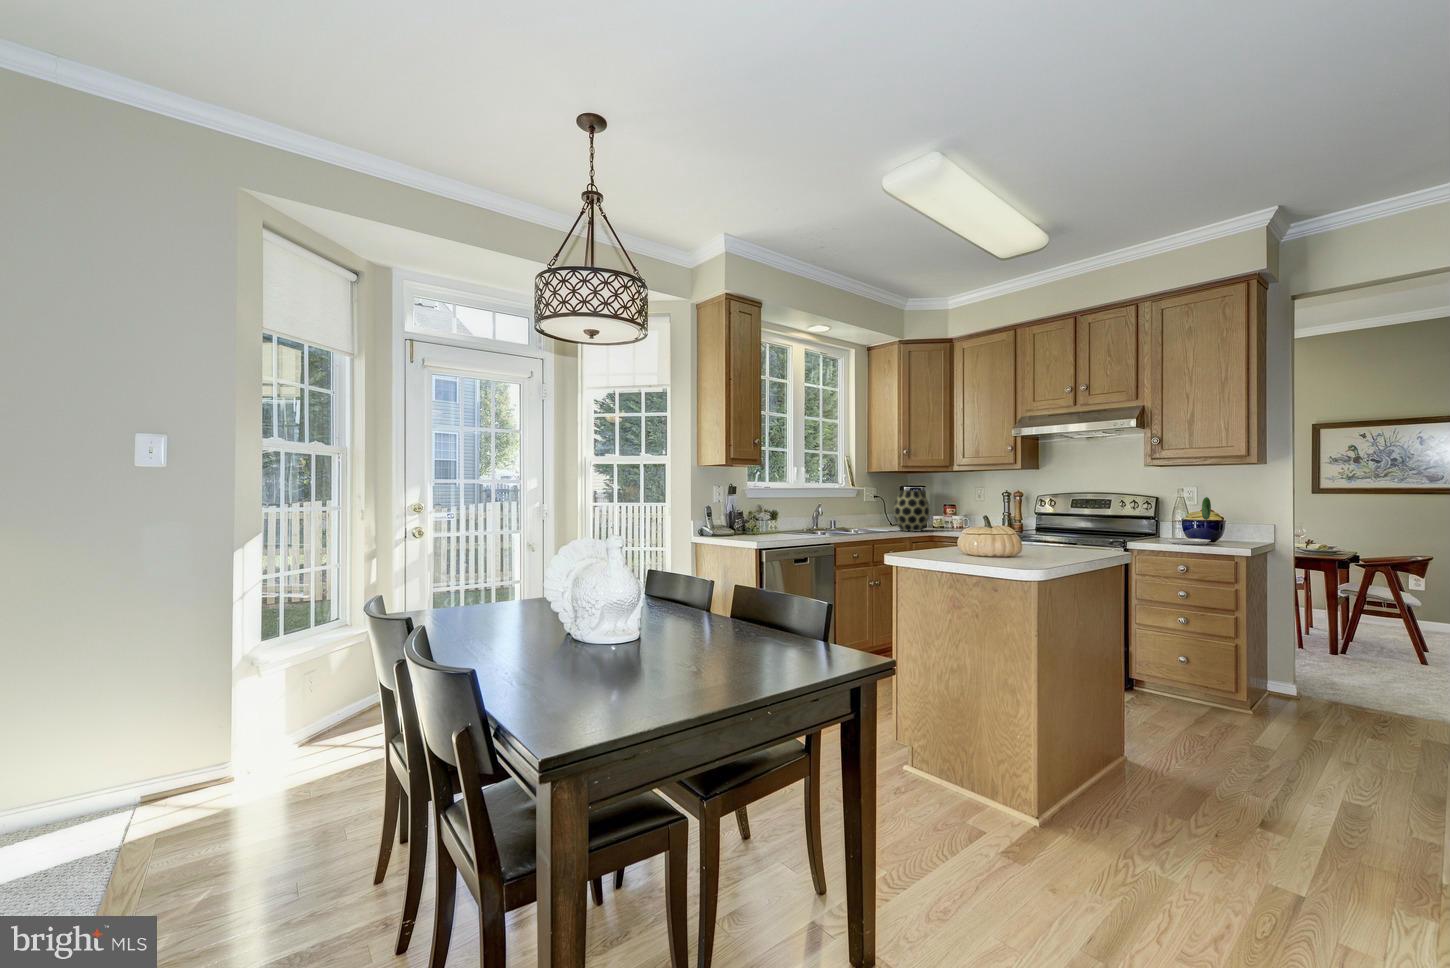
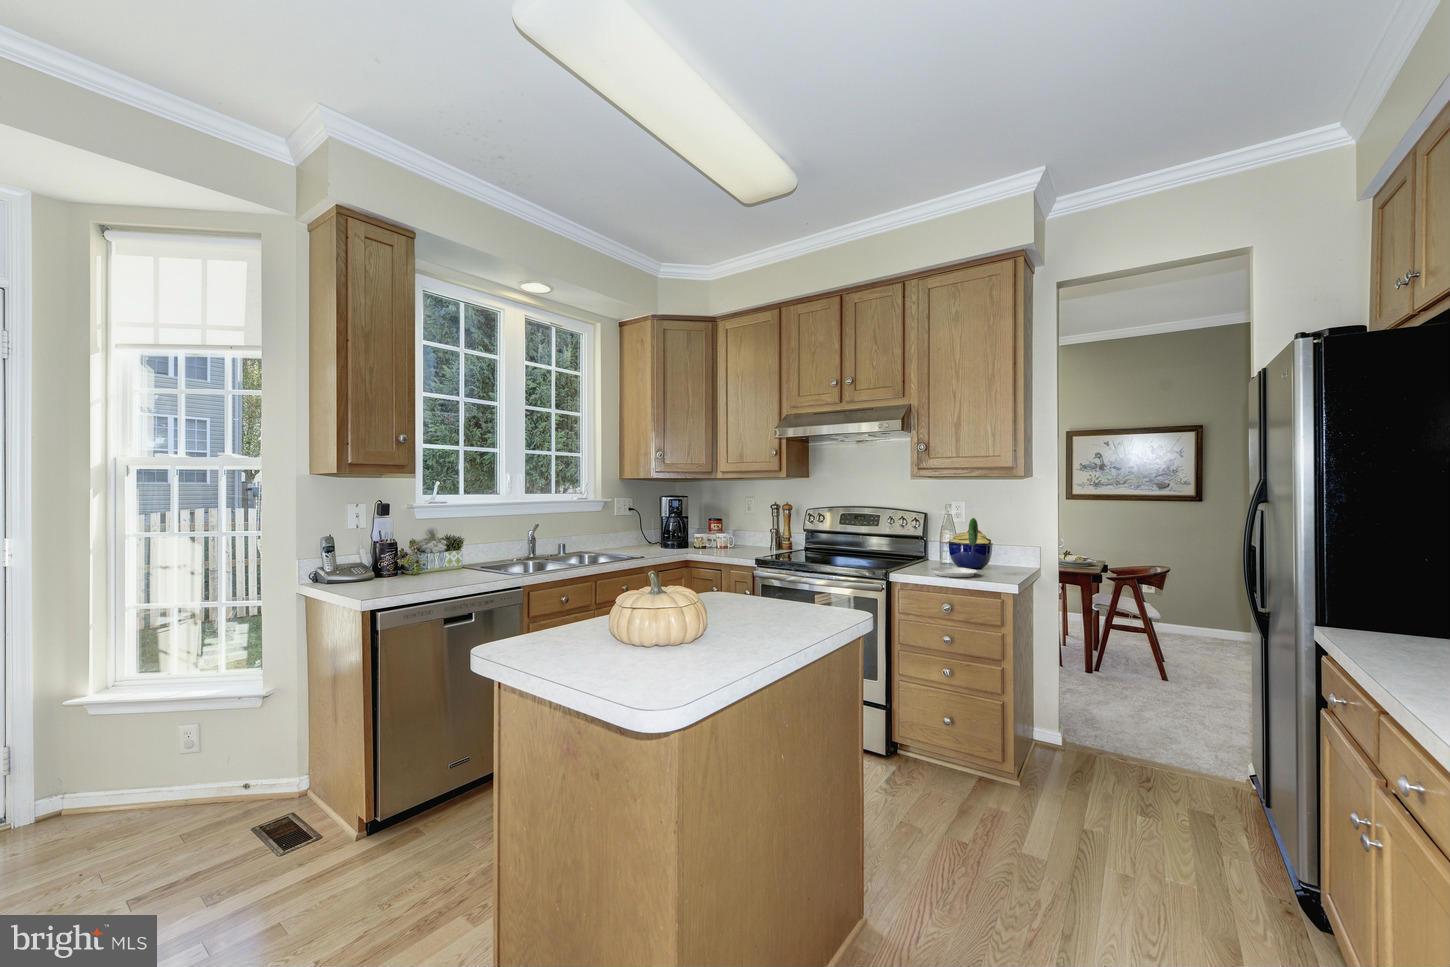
vase: present [893,490,930,532] -> none [637,504,681,556]

